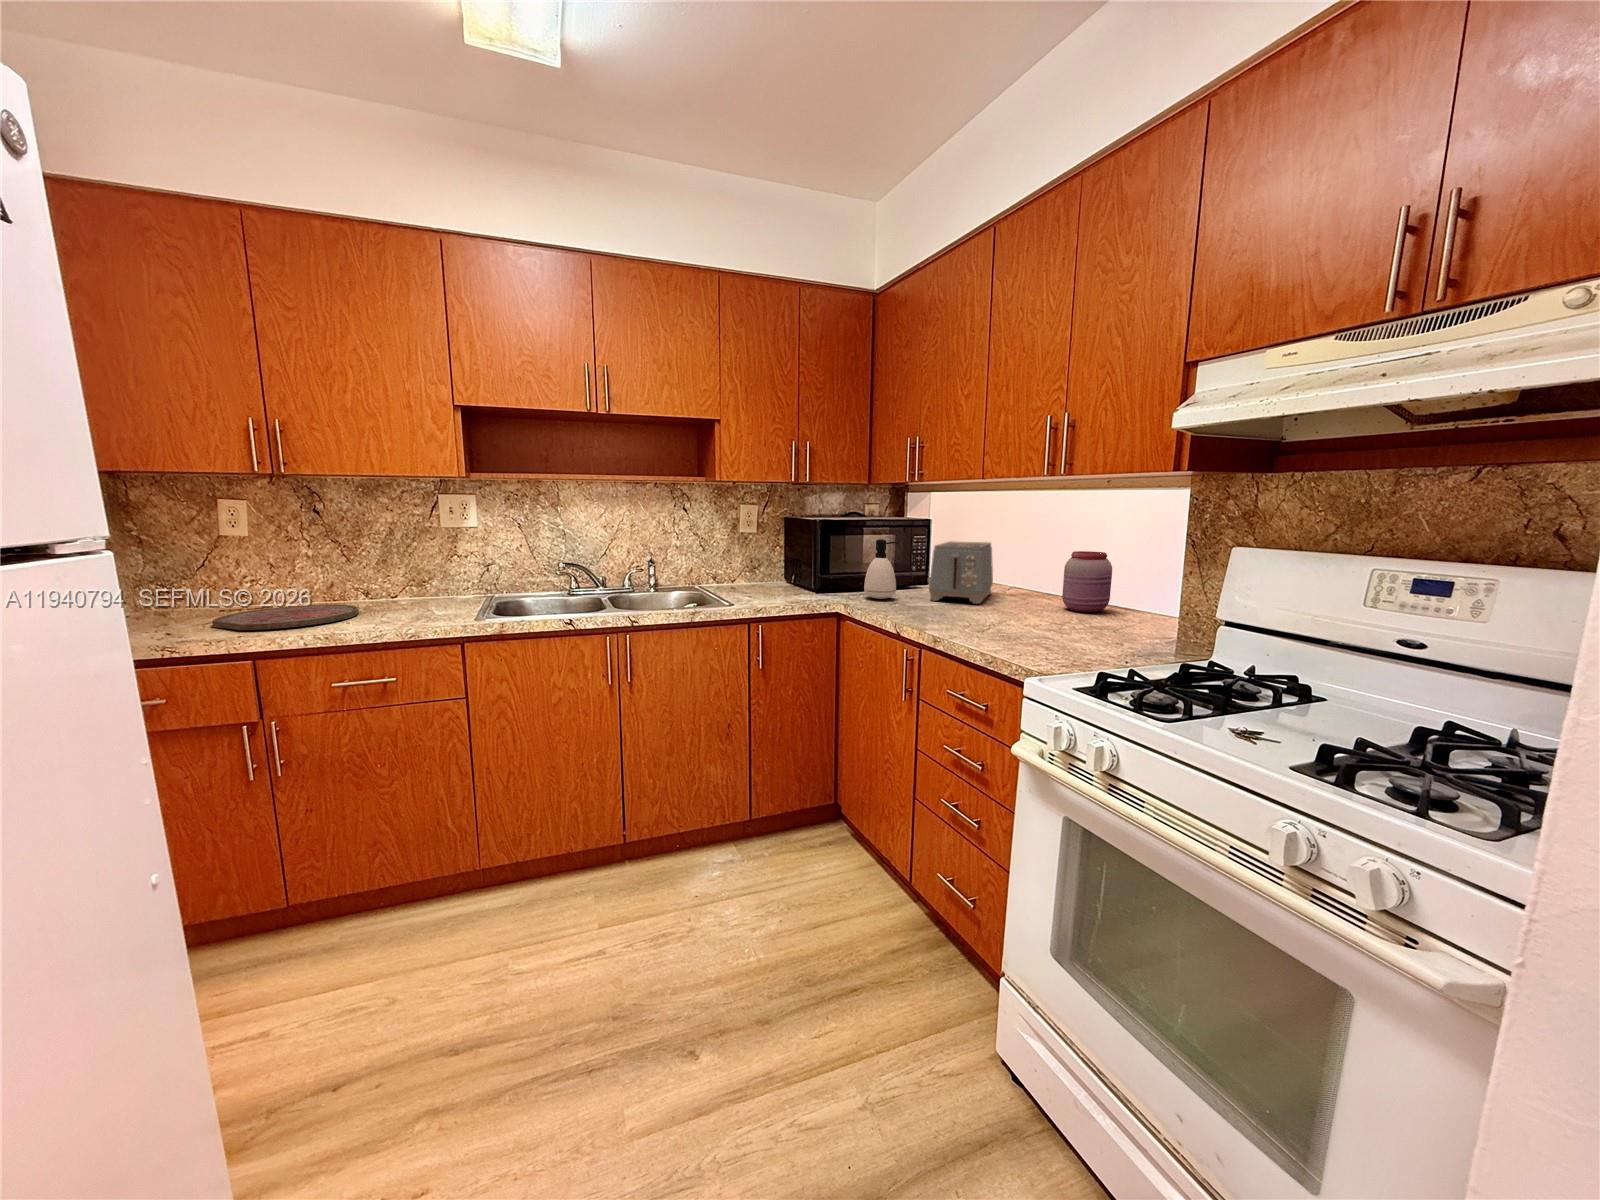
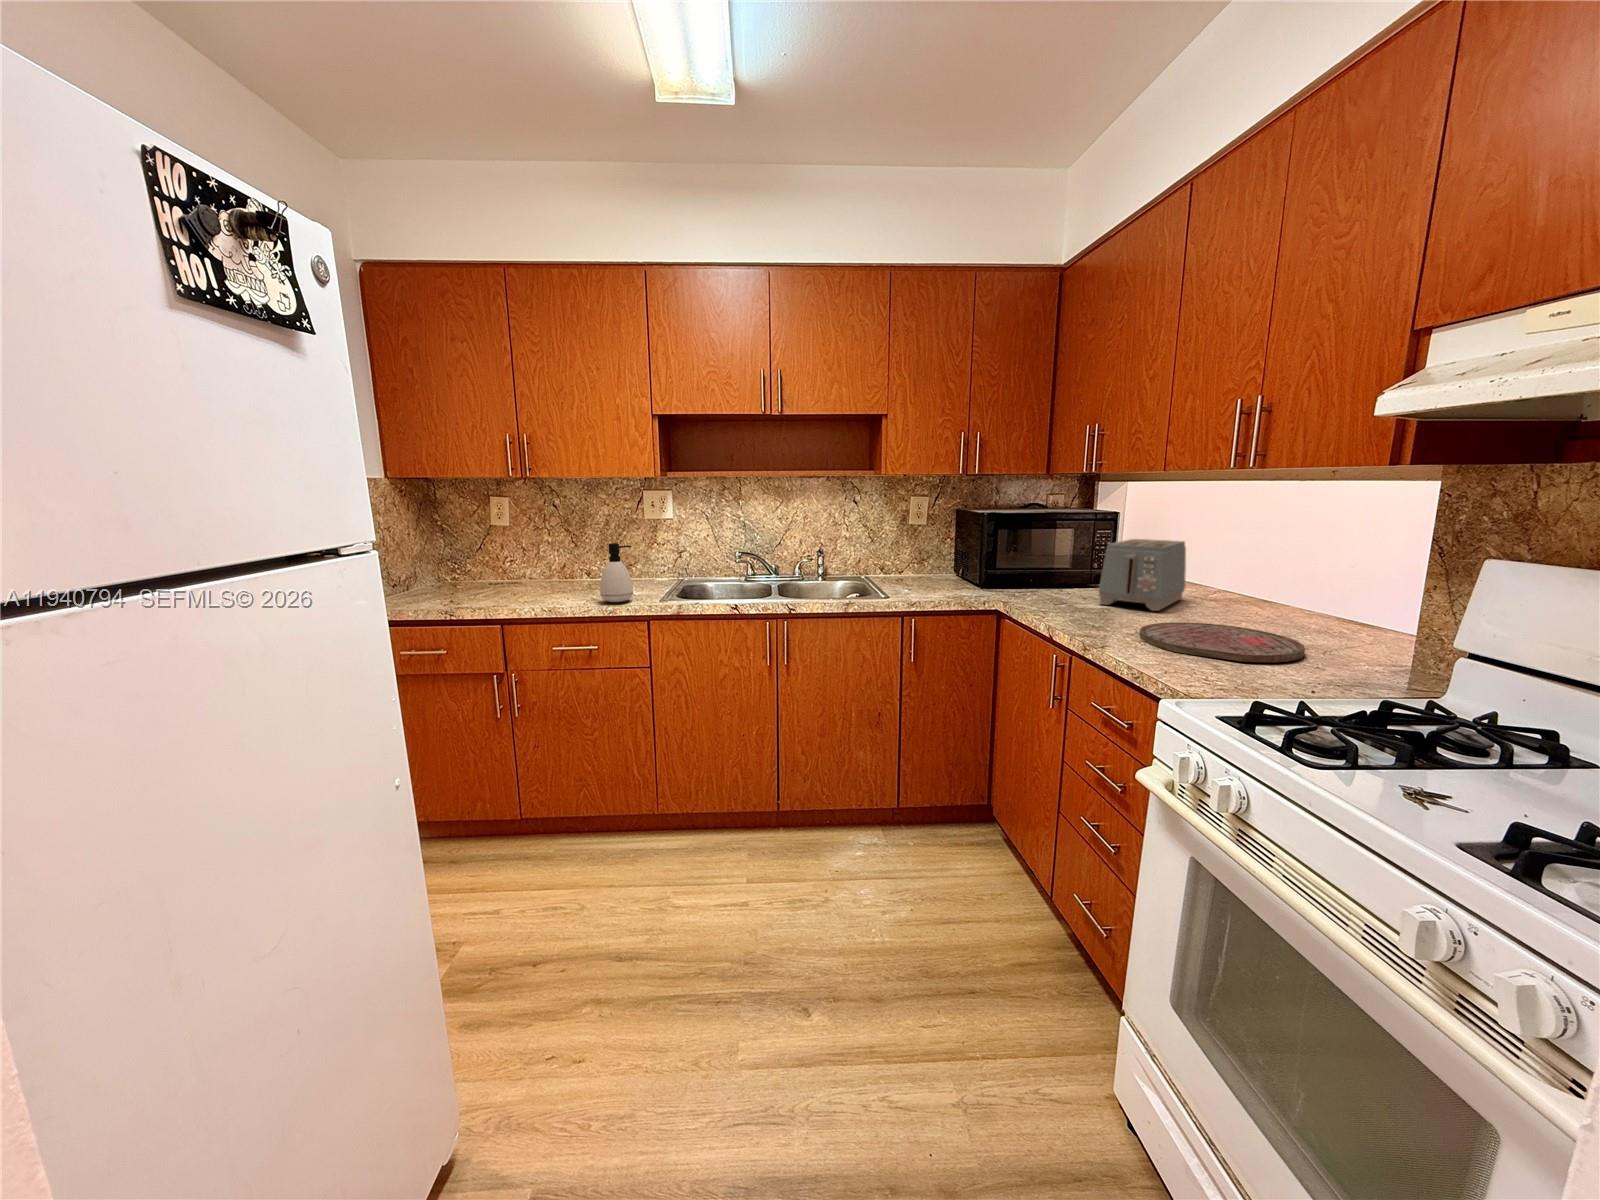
soap dispenser: present [864,539,897,599] -> present [600,543,633,602]
jar: present [1062,551,1112,612] -> none [1269,555,1341,630]
cutting board: present [212,605,359,630] -> present [1139,622,1305,662]

